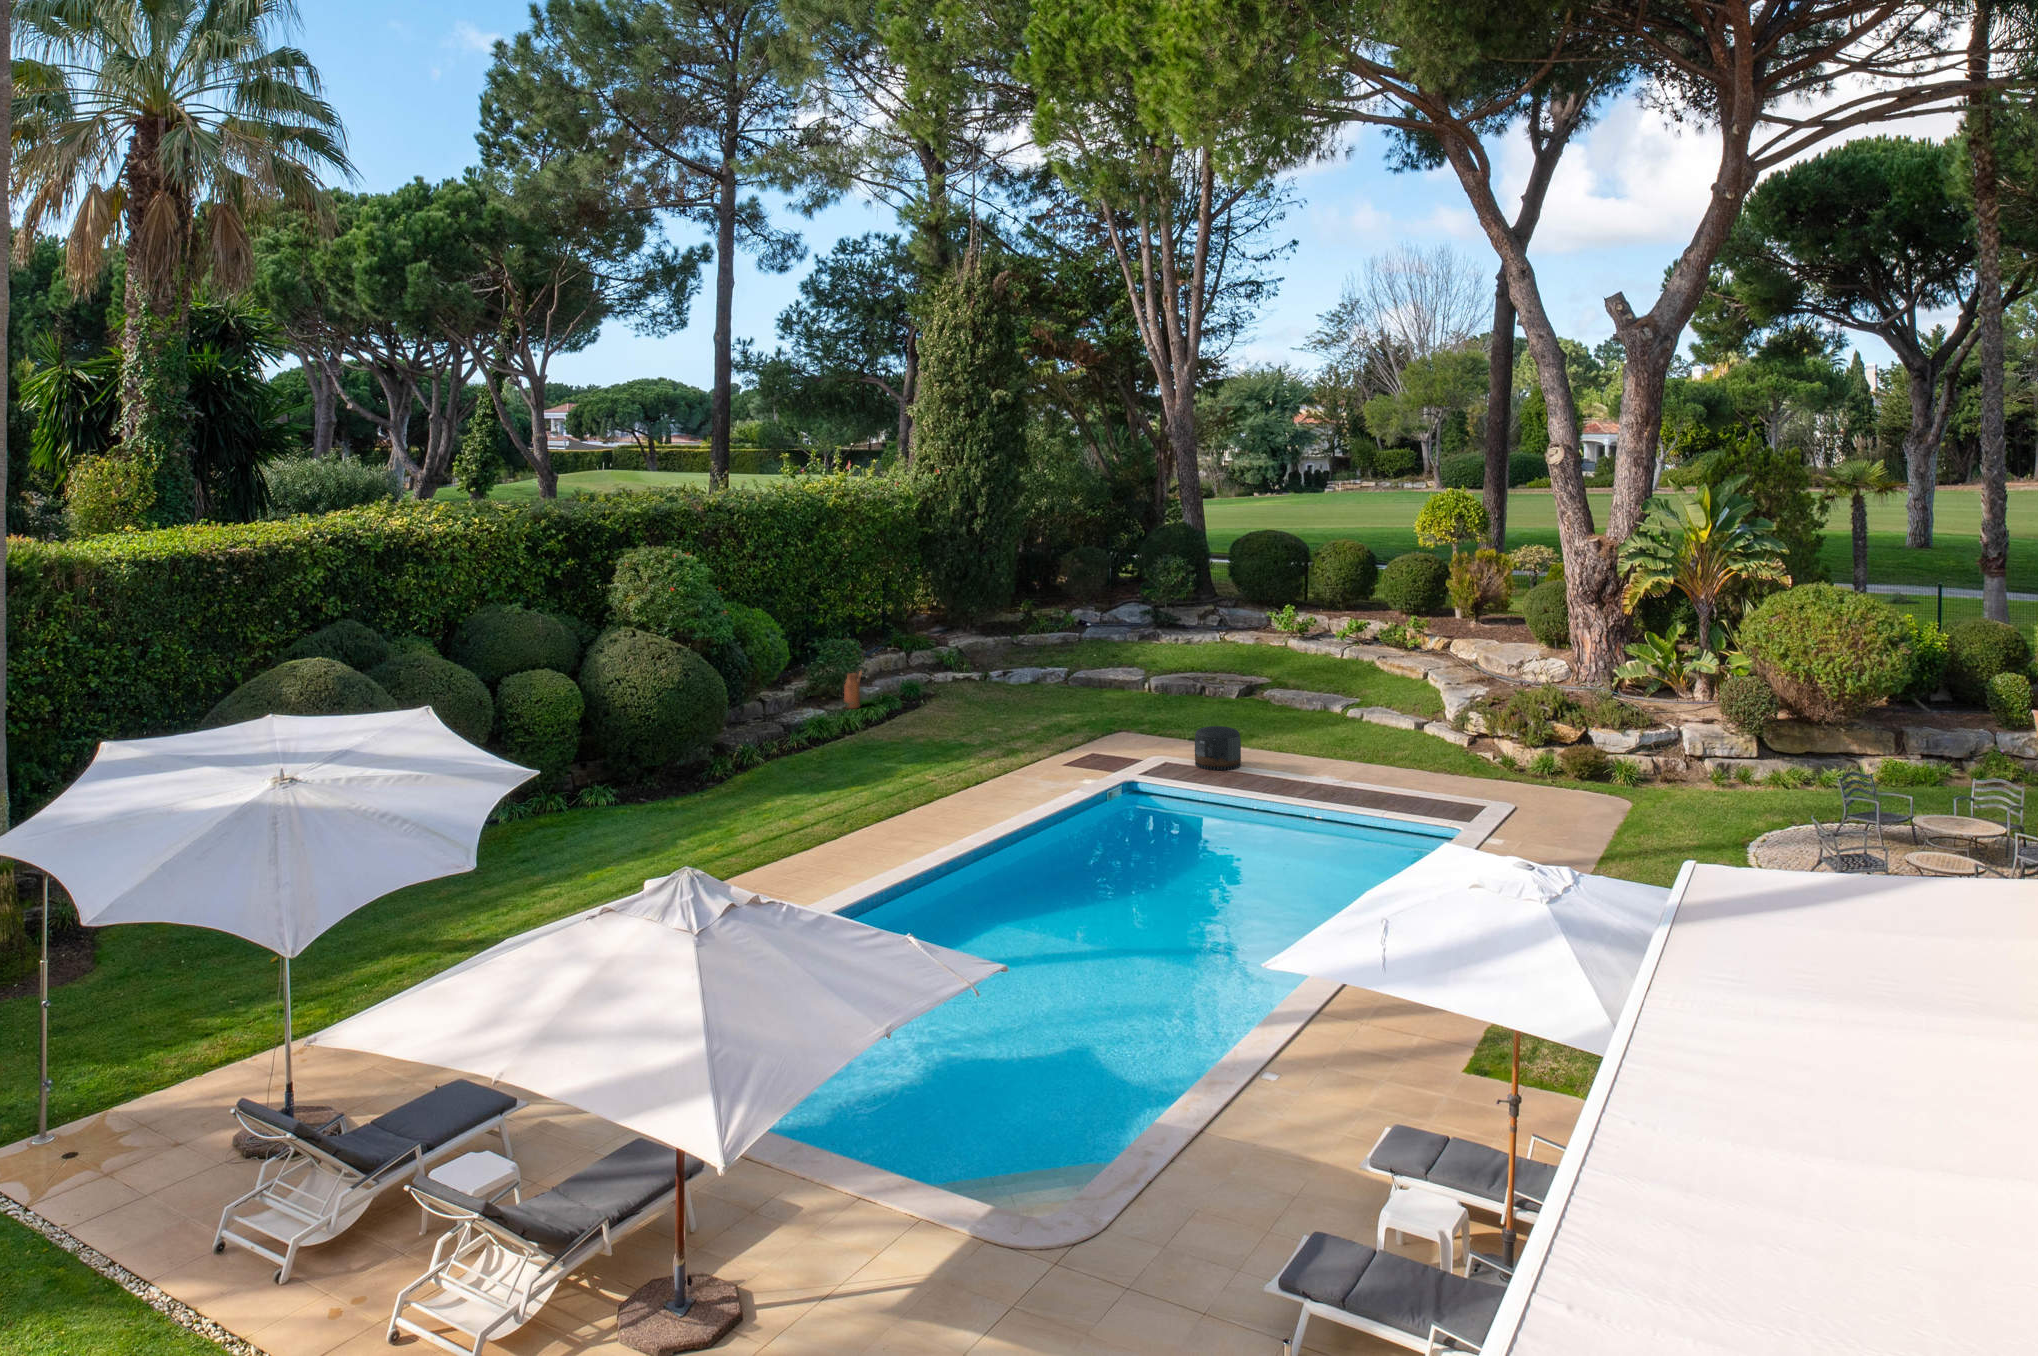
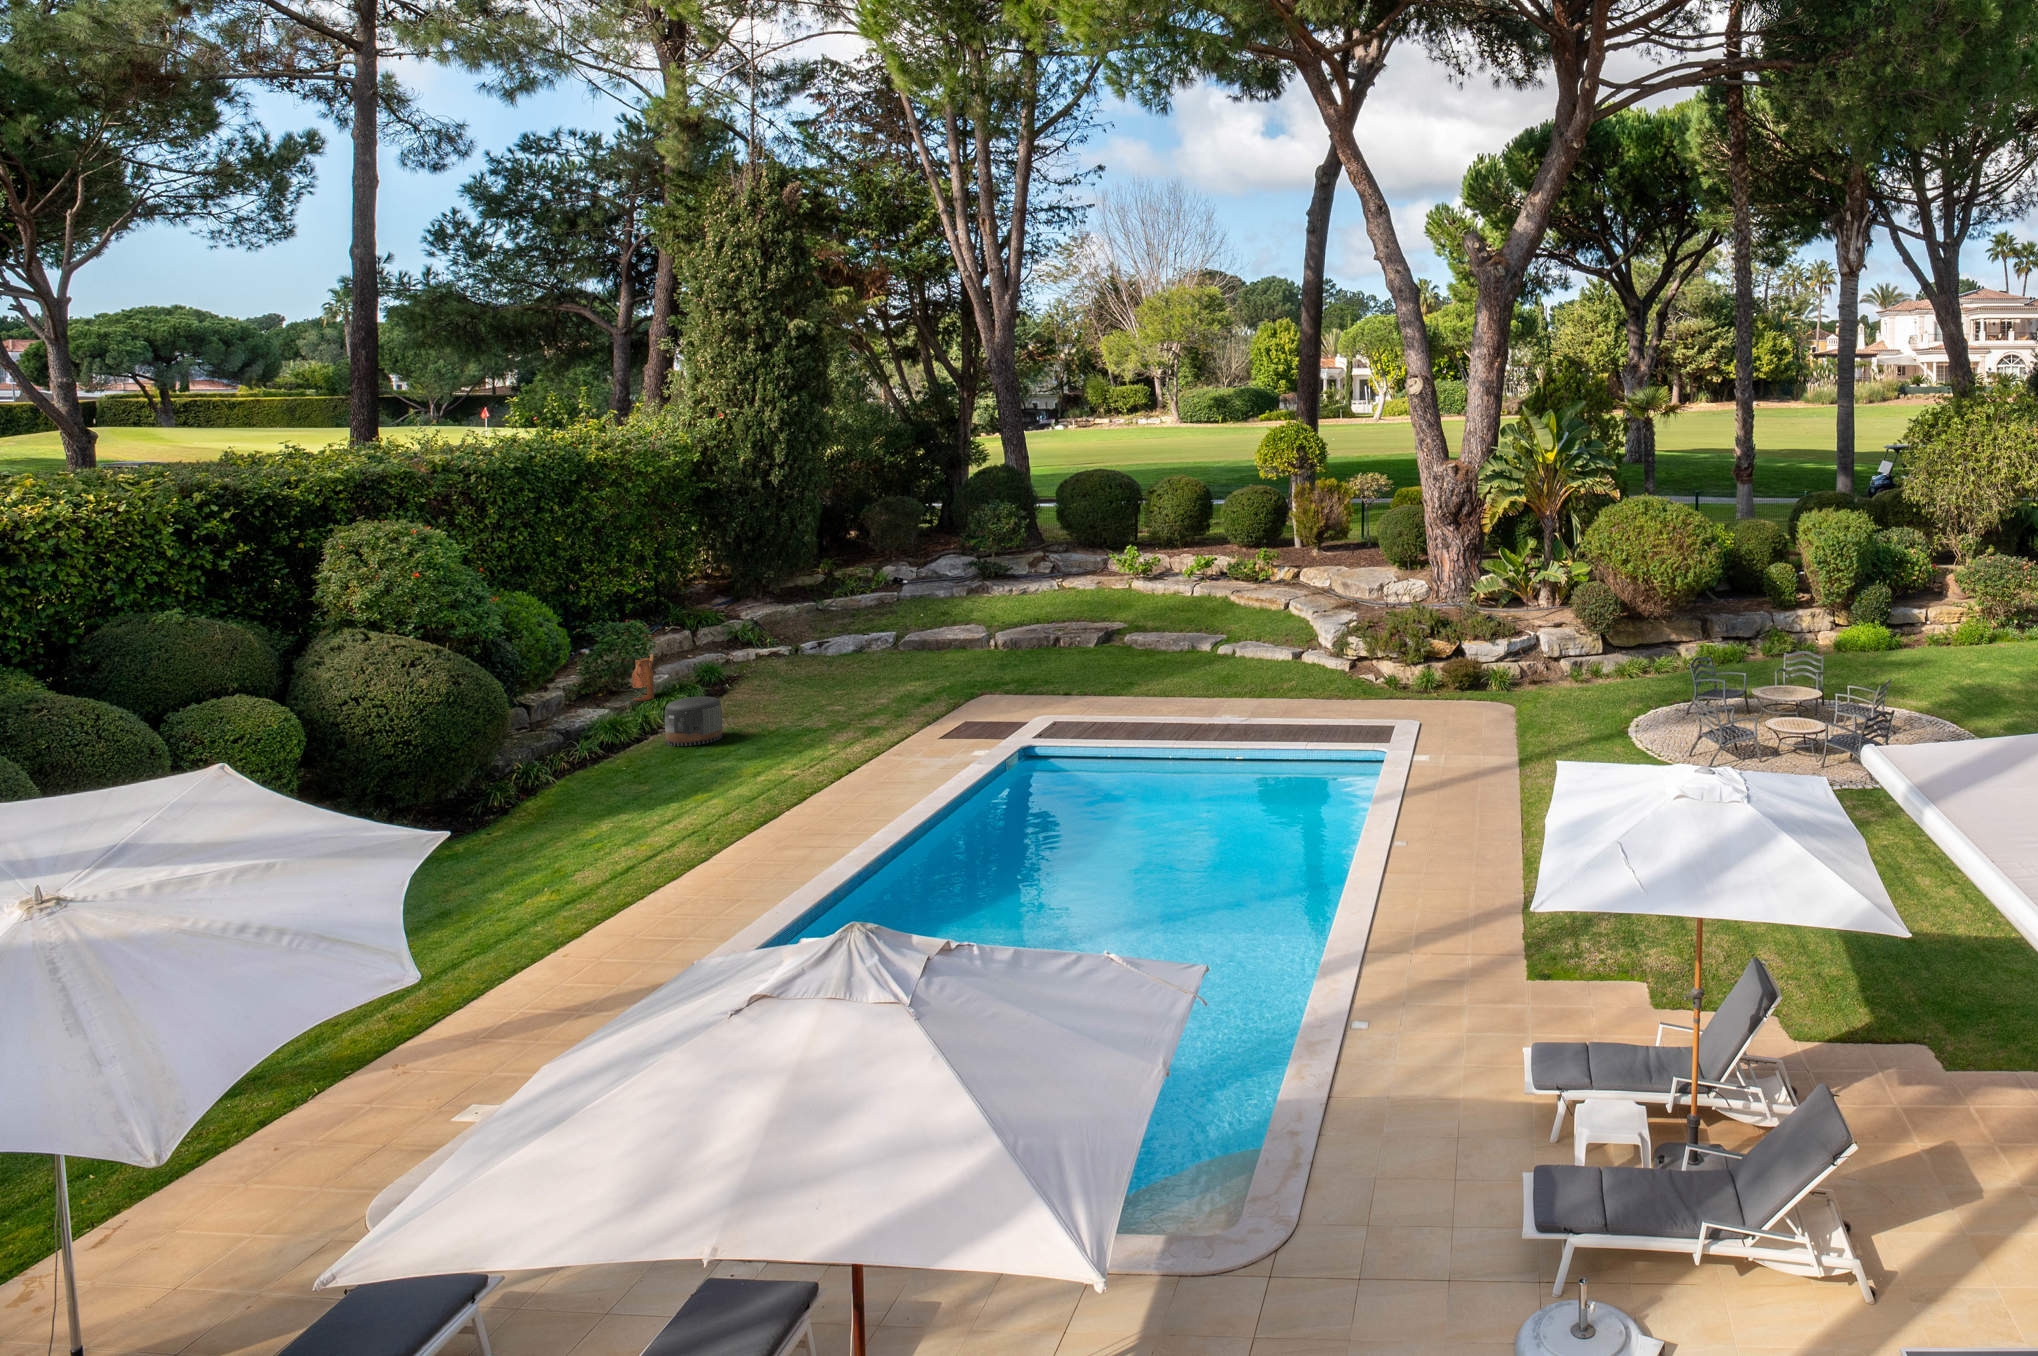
pouf: present [1195,726,1241,770] -> present [665,696,722,746]

